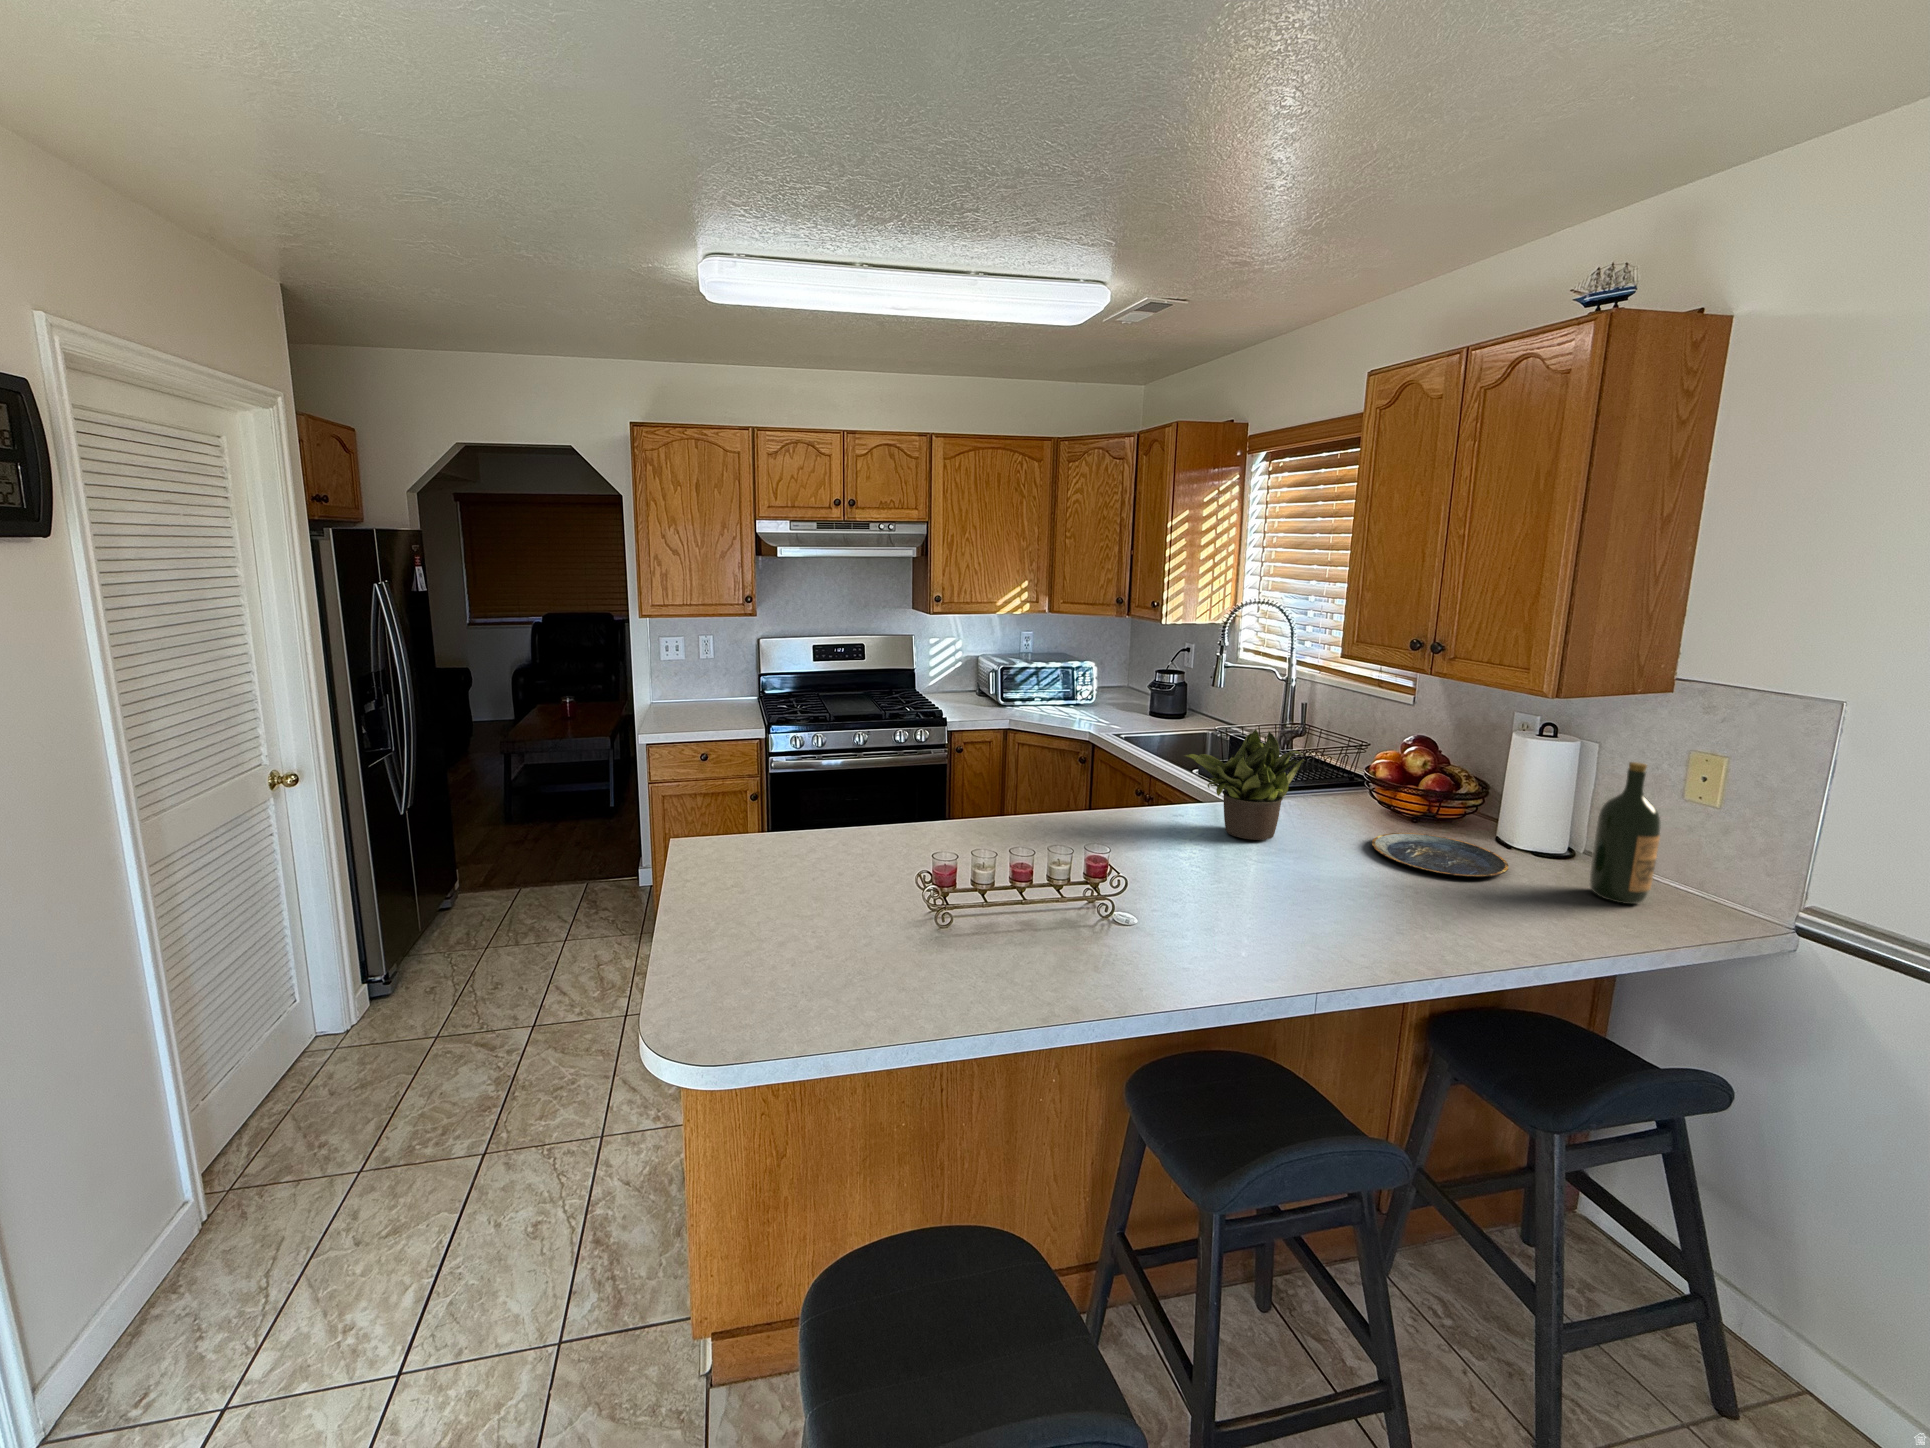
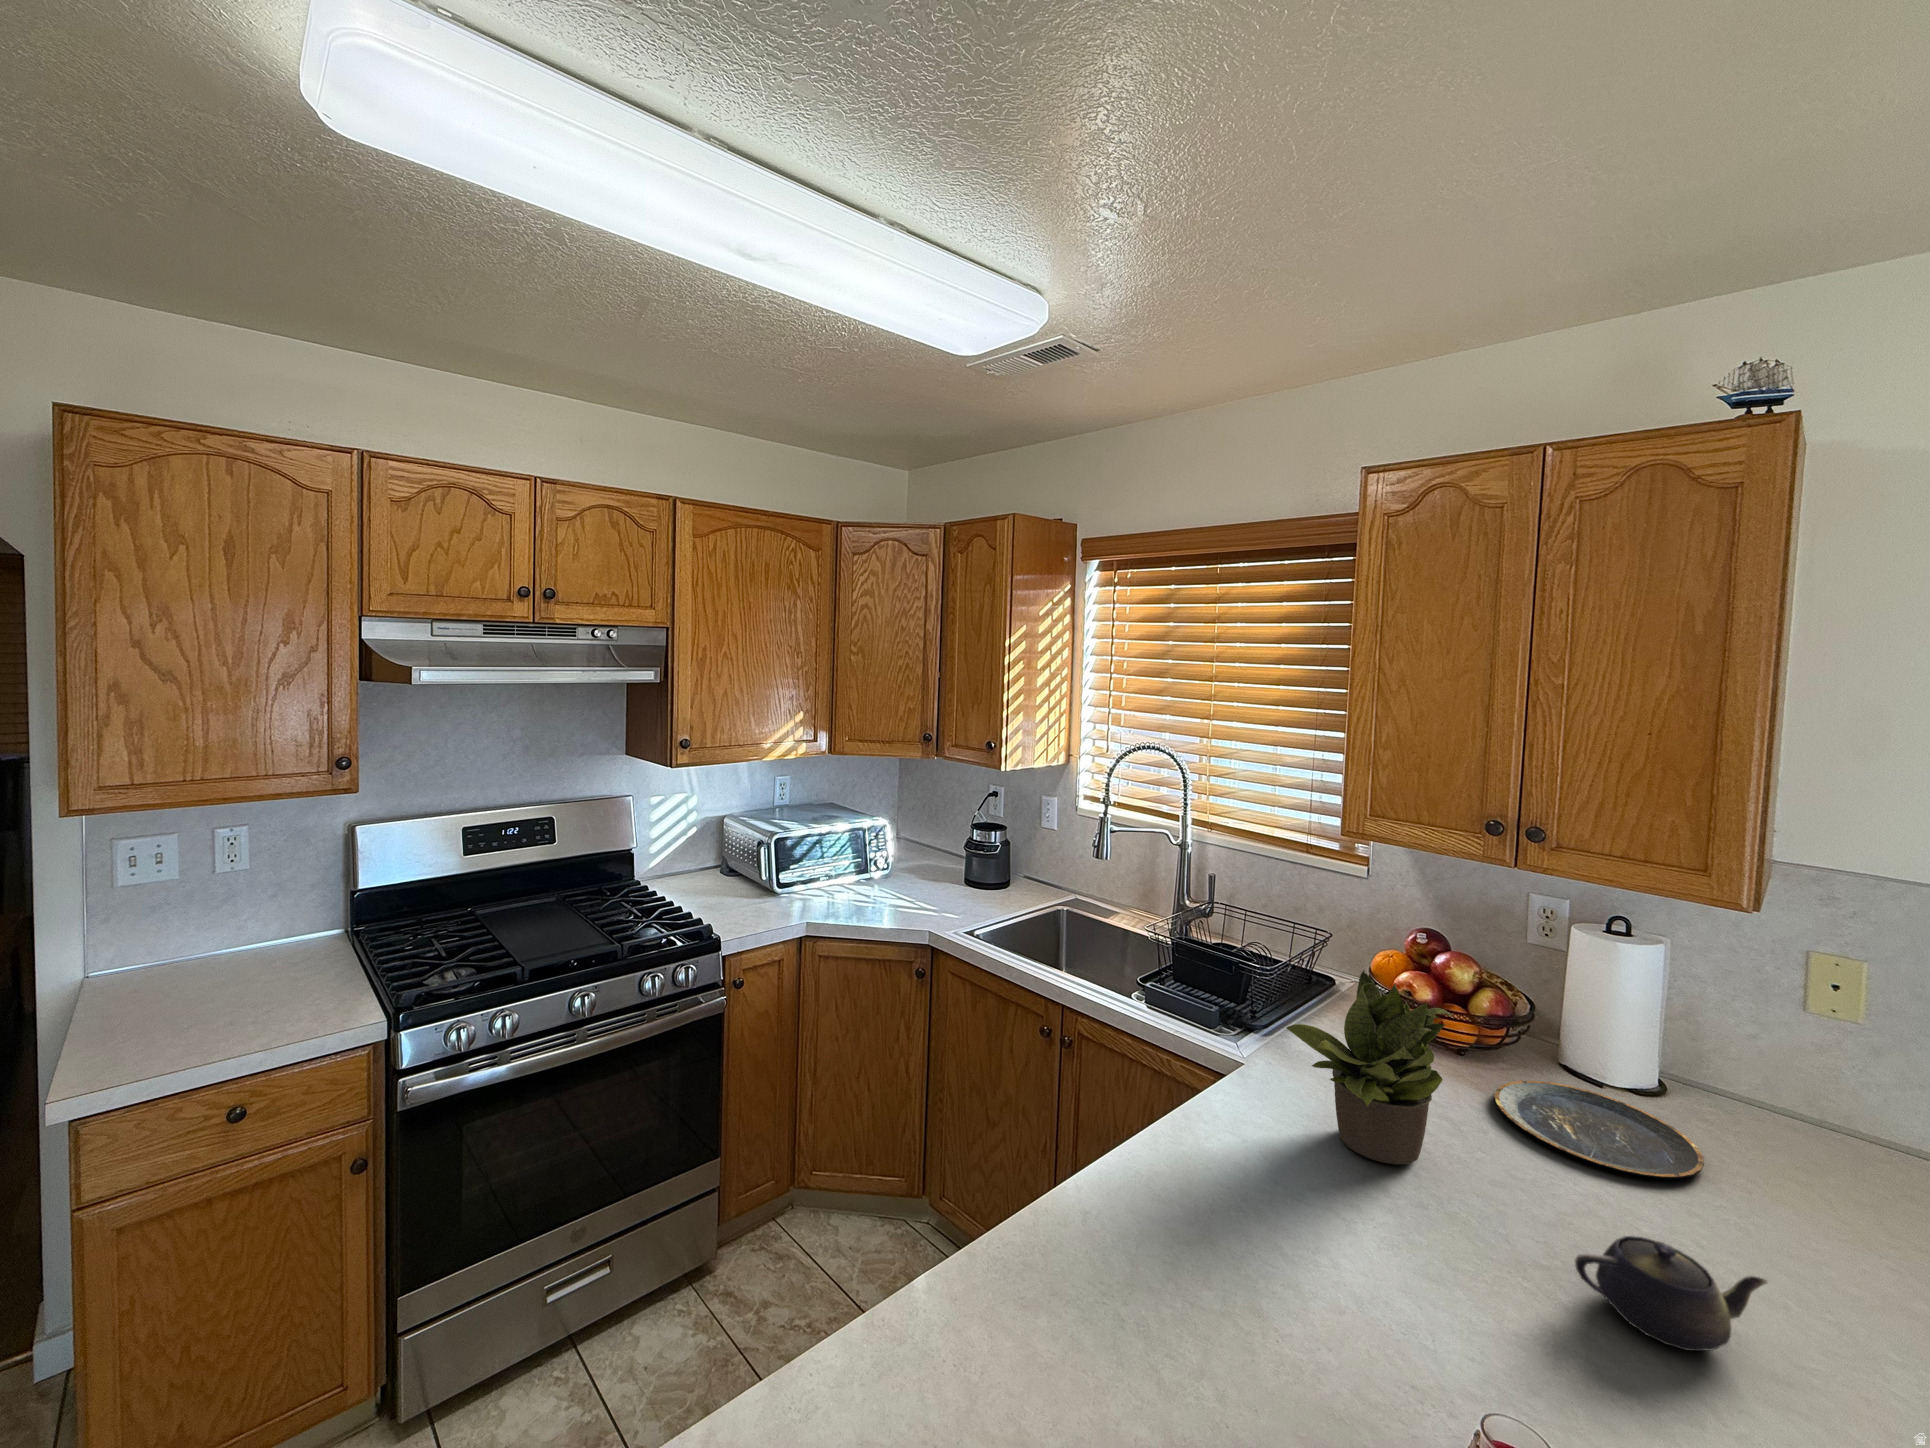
wine bottle: present [1590,762,1661,904] -> none [1777,983,1875,1176]
teapot: none [1261,851,1362,903] -> present [1575,1236,1767,1351]

